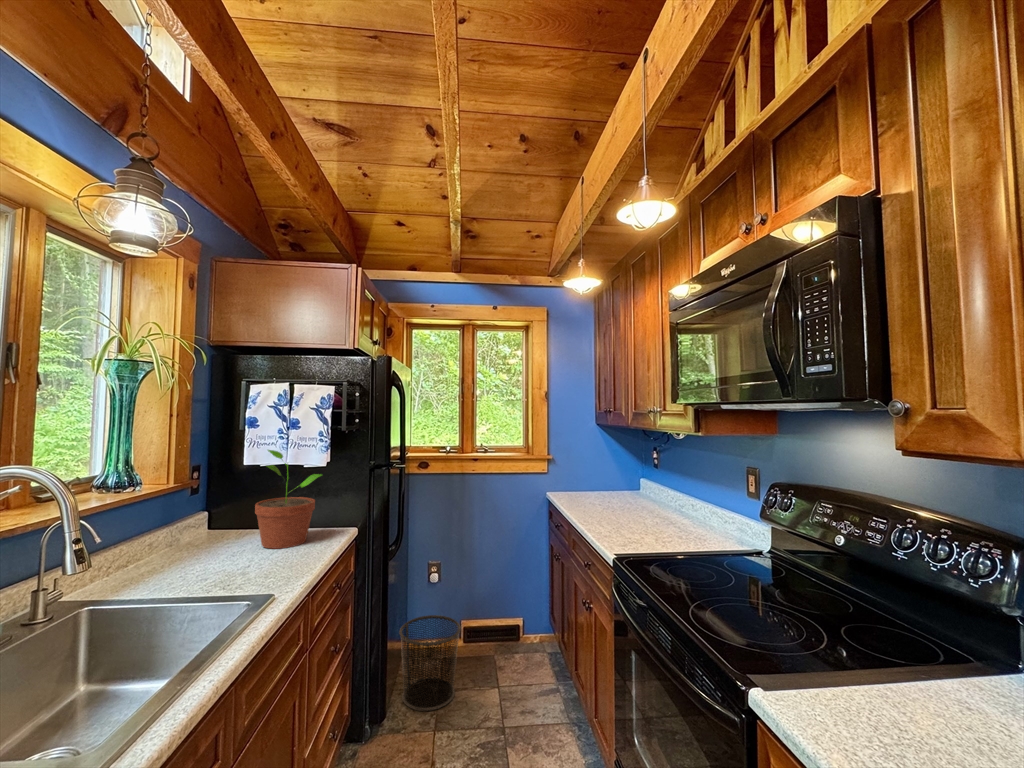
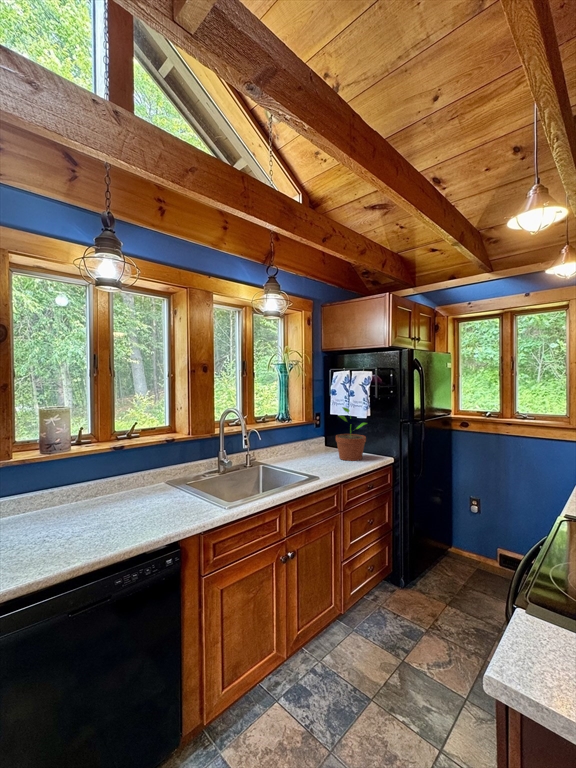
waste bin: present [399,615,461,711] -> none [432,530,480,595]

